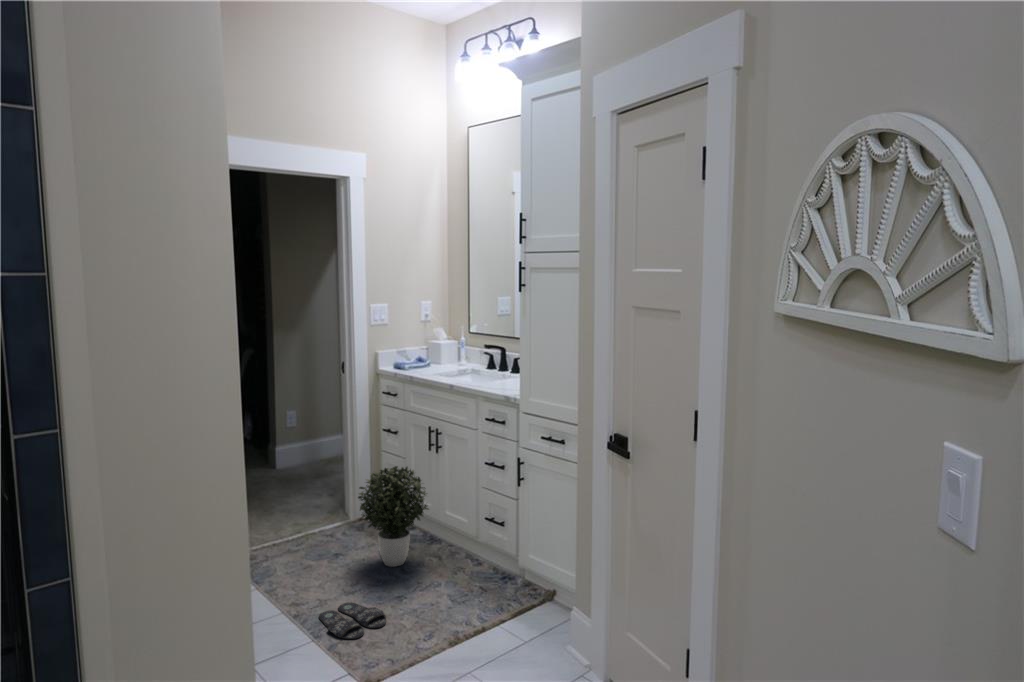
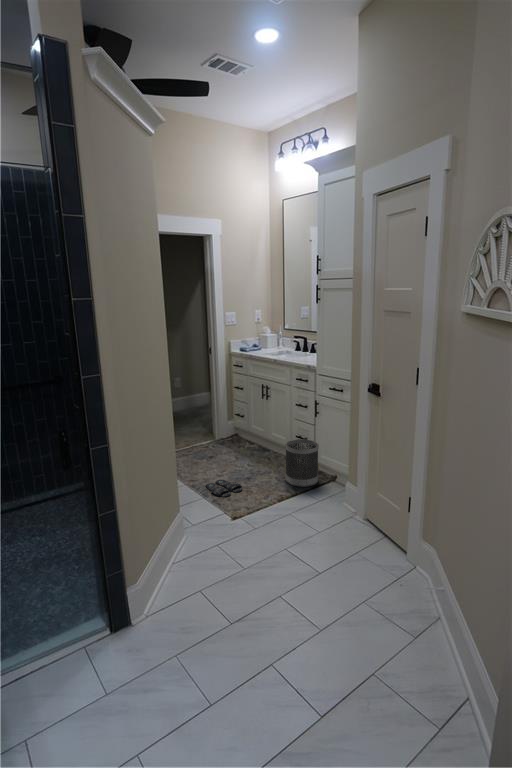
potted plant: present [358,466,429,567] -> none [223,407,264,463]
wastebasket: none [465,524,524,613] -> present [285,439,319,487]

